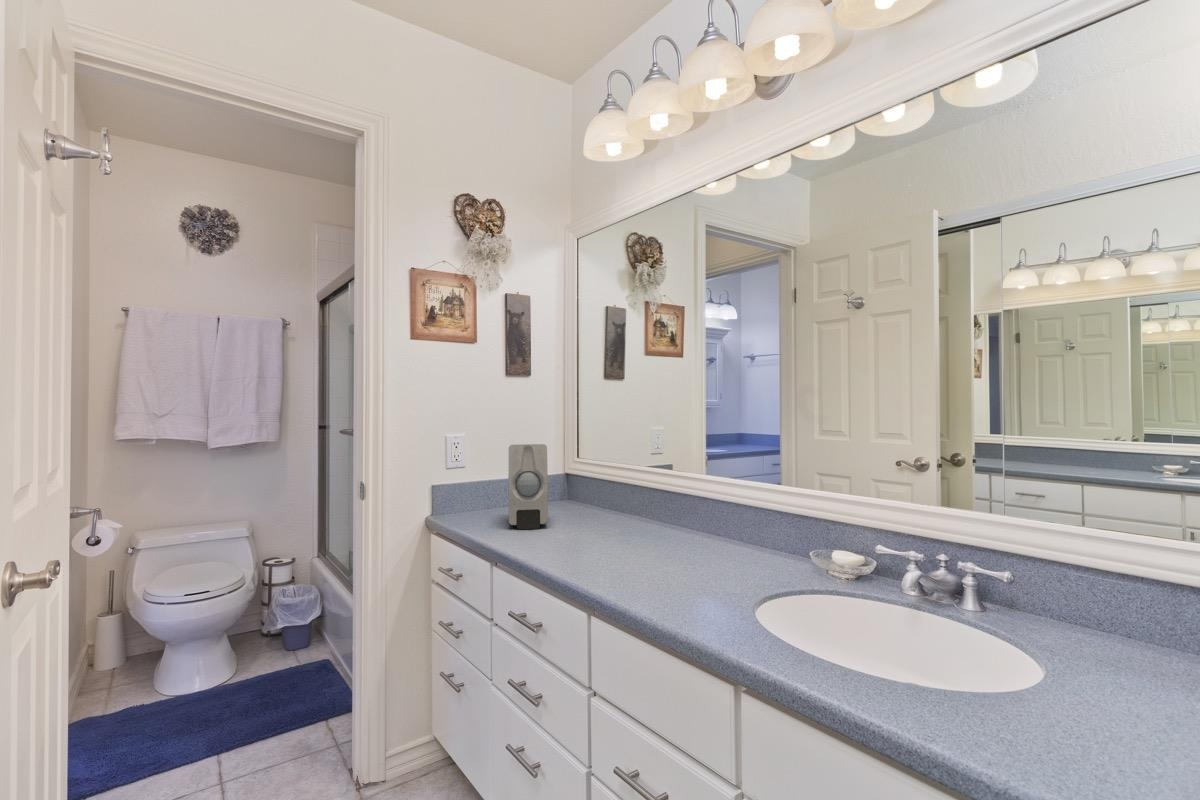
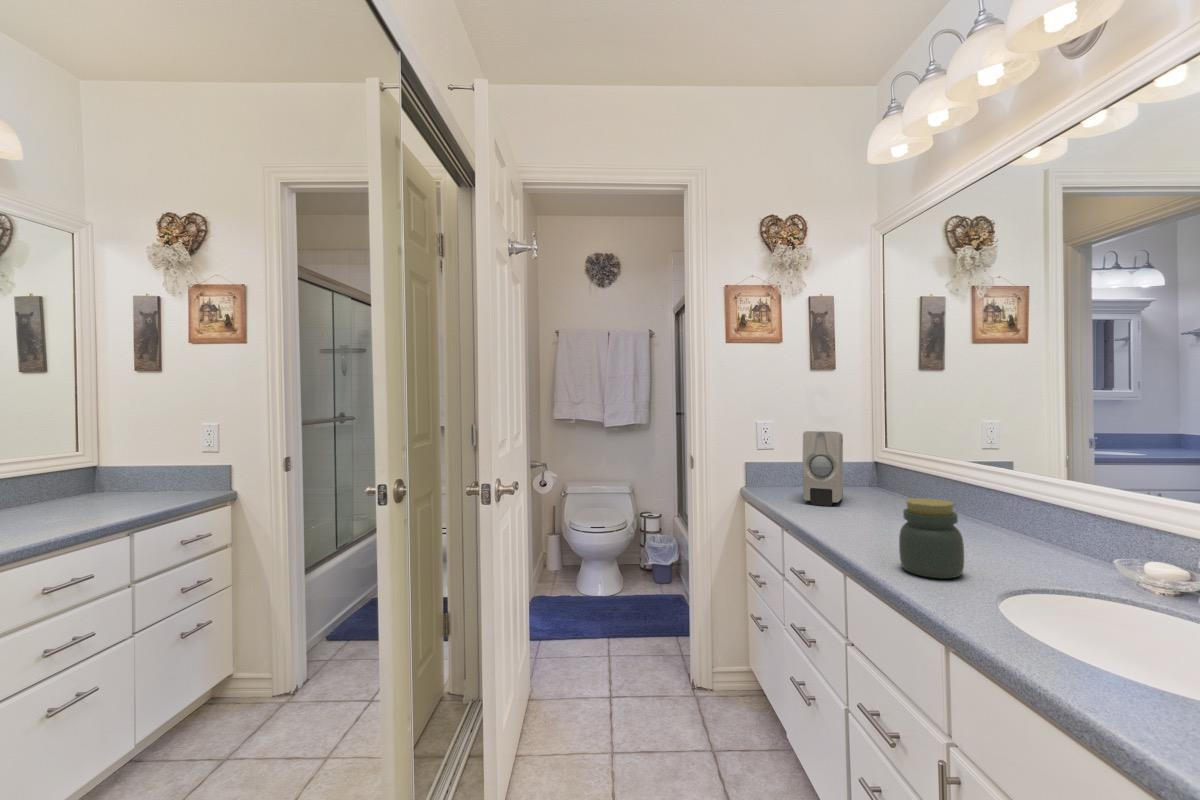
jar: none [651,513,712,601] -> present [899,498,964,578]

